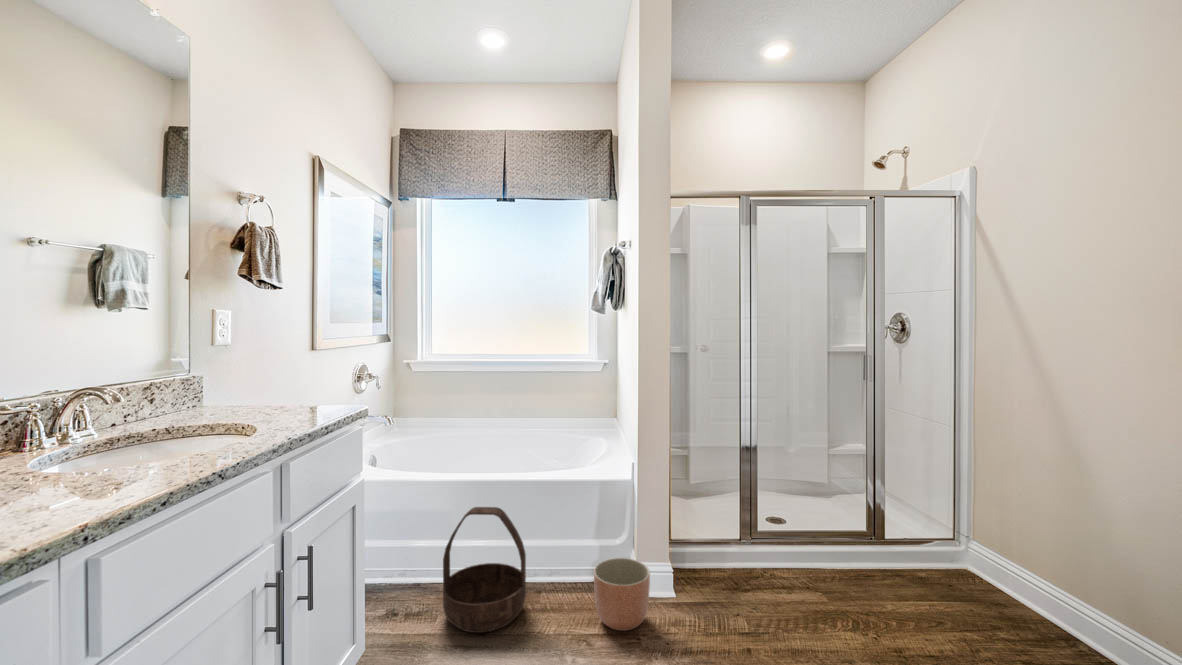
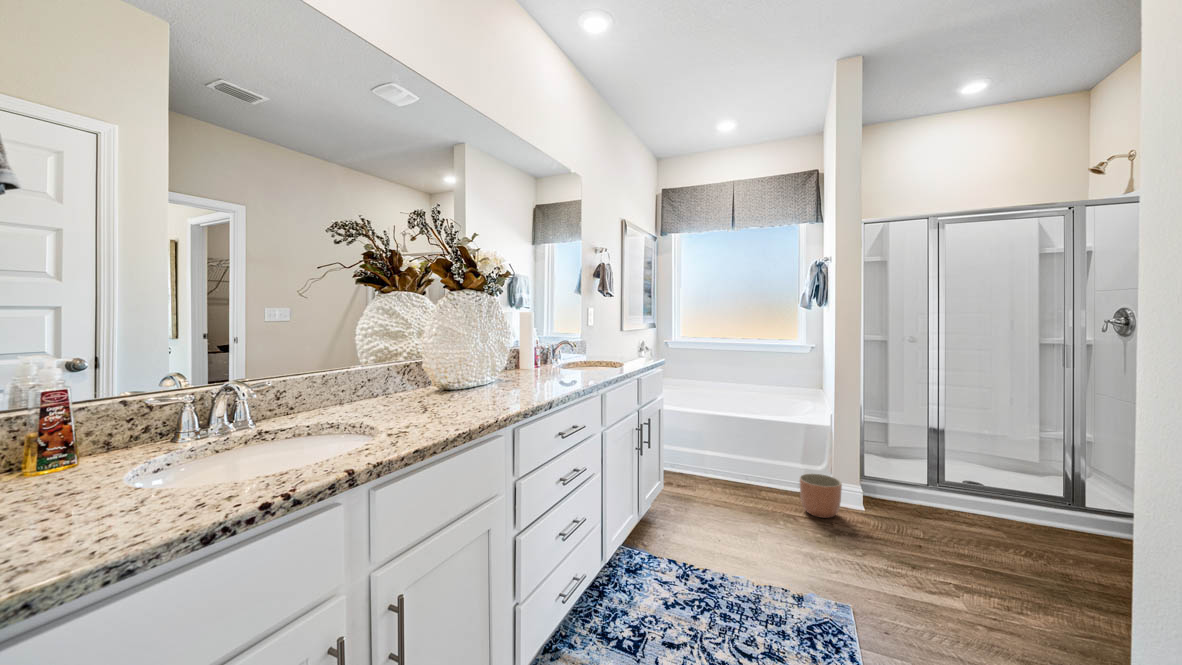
basket: present [443,507,526,633] -> none [700,429,752,502]

